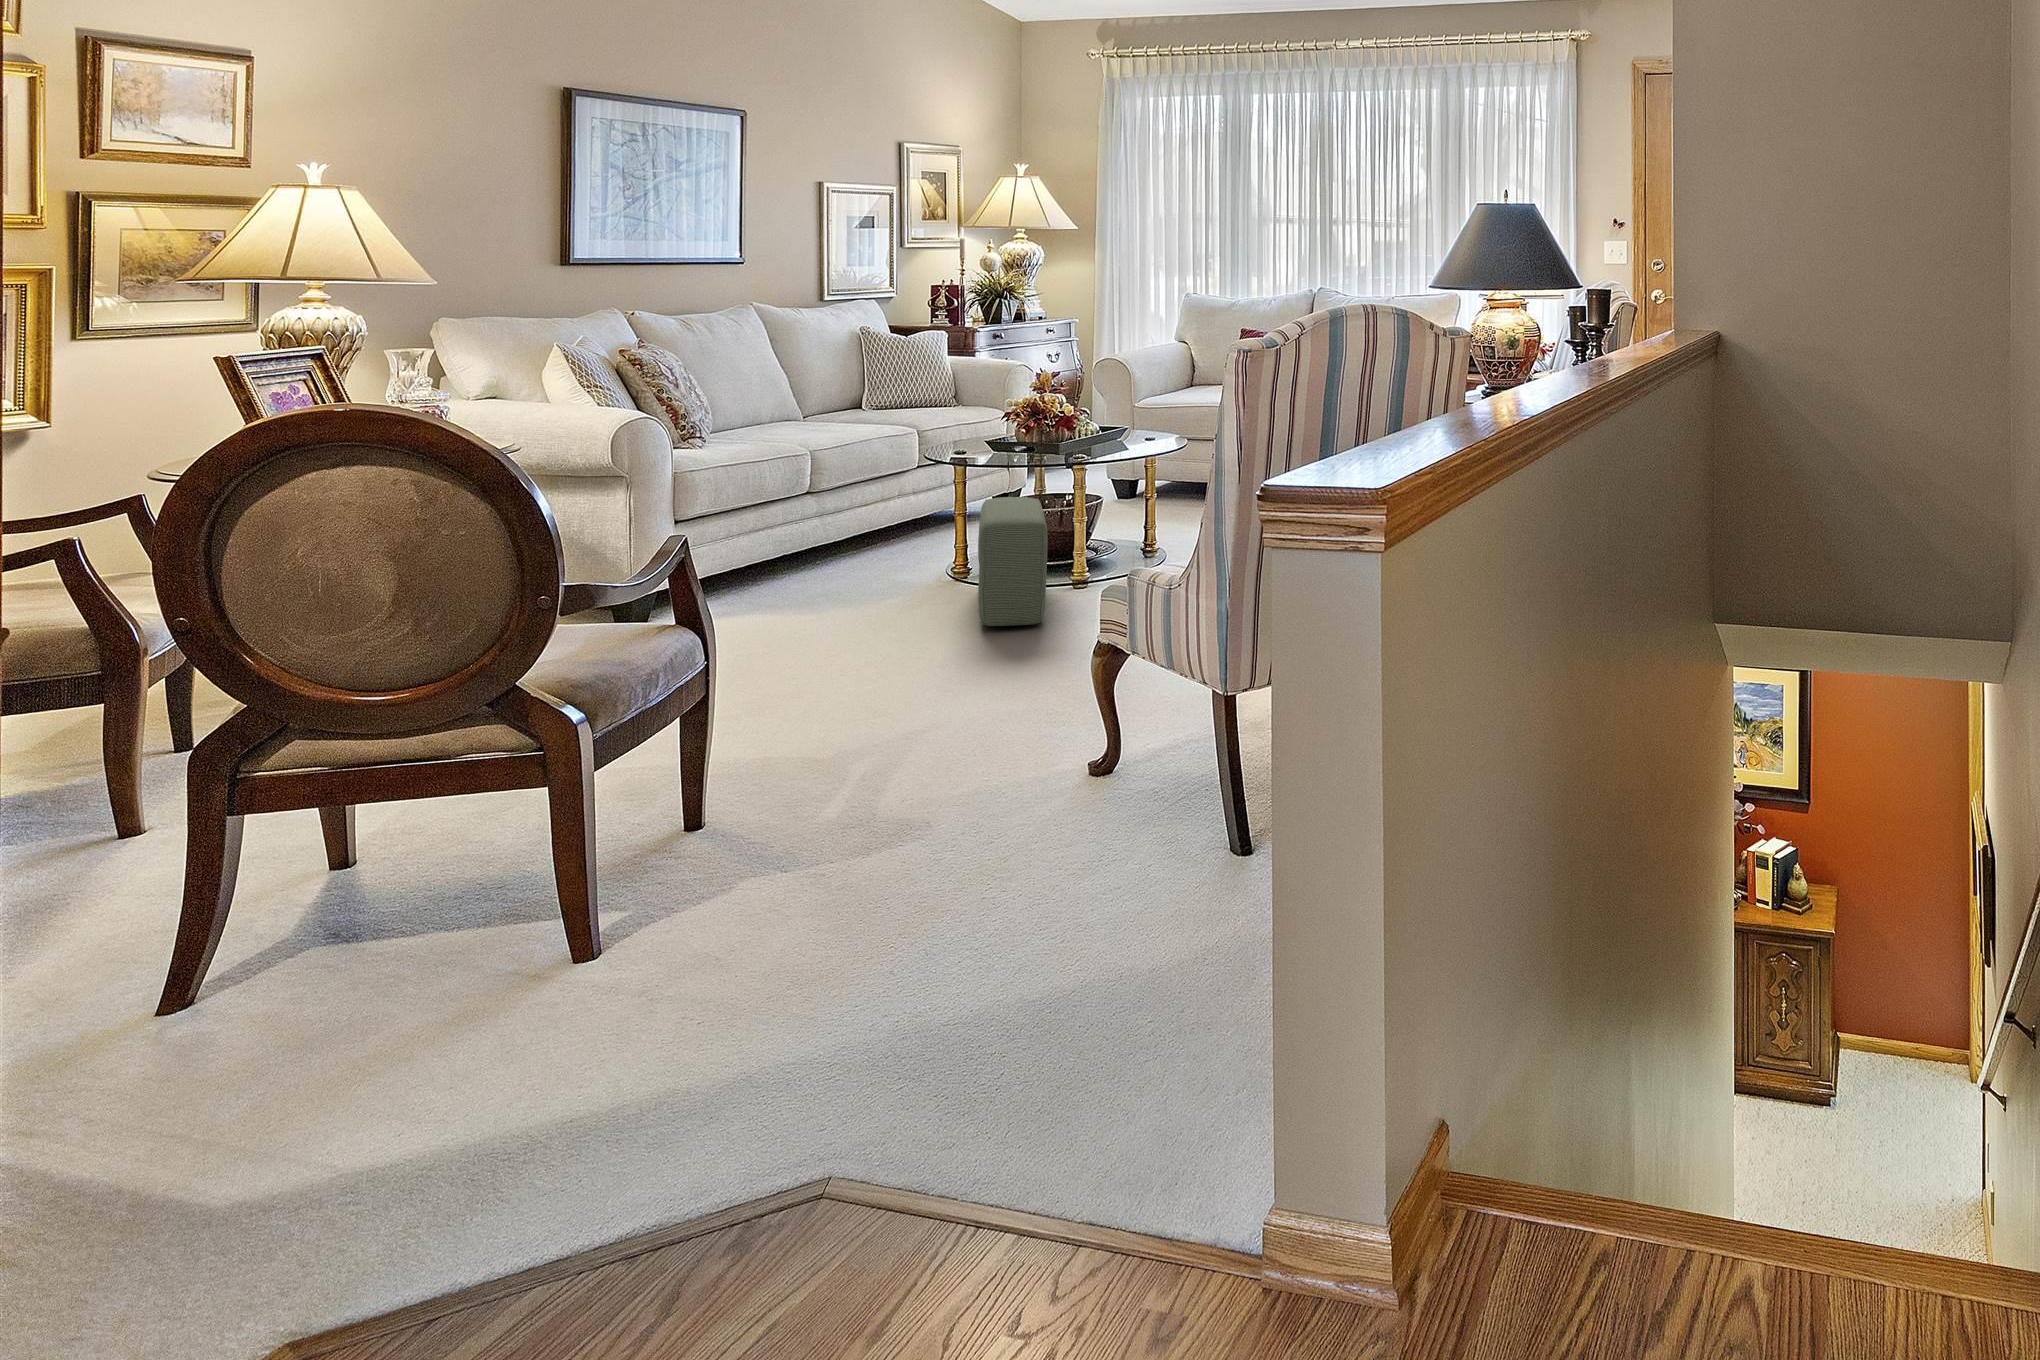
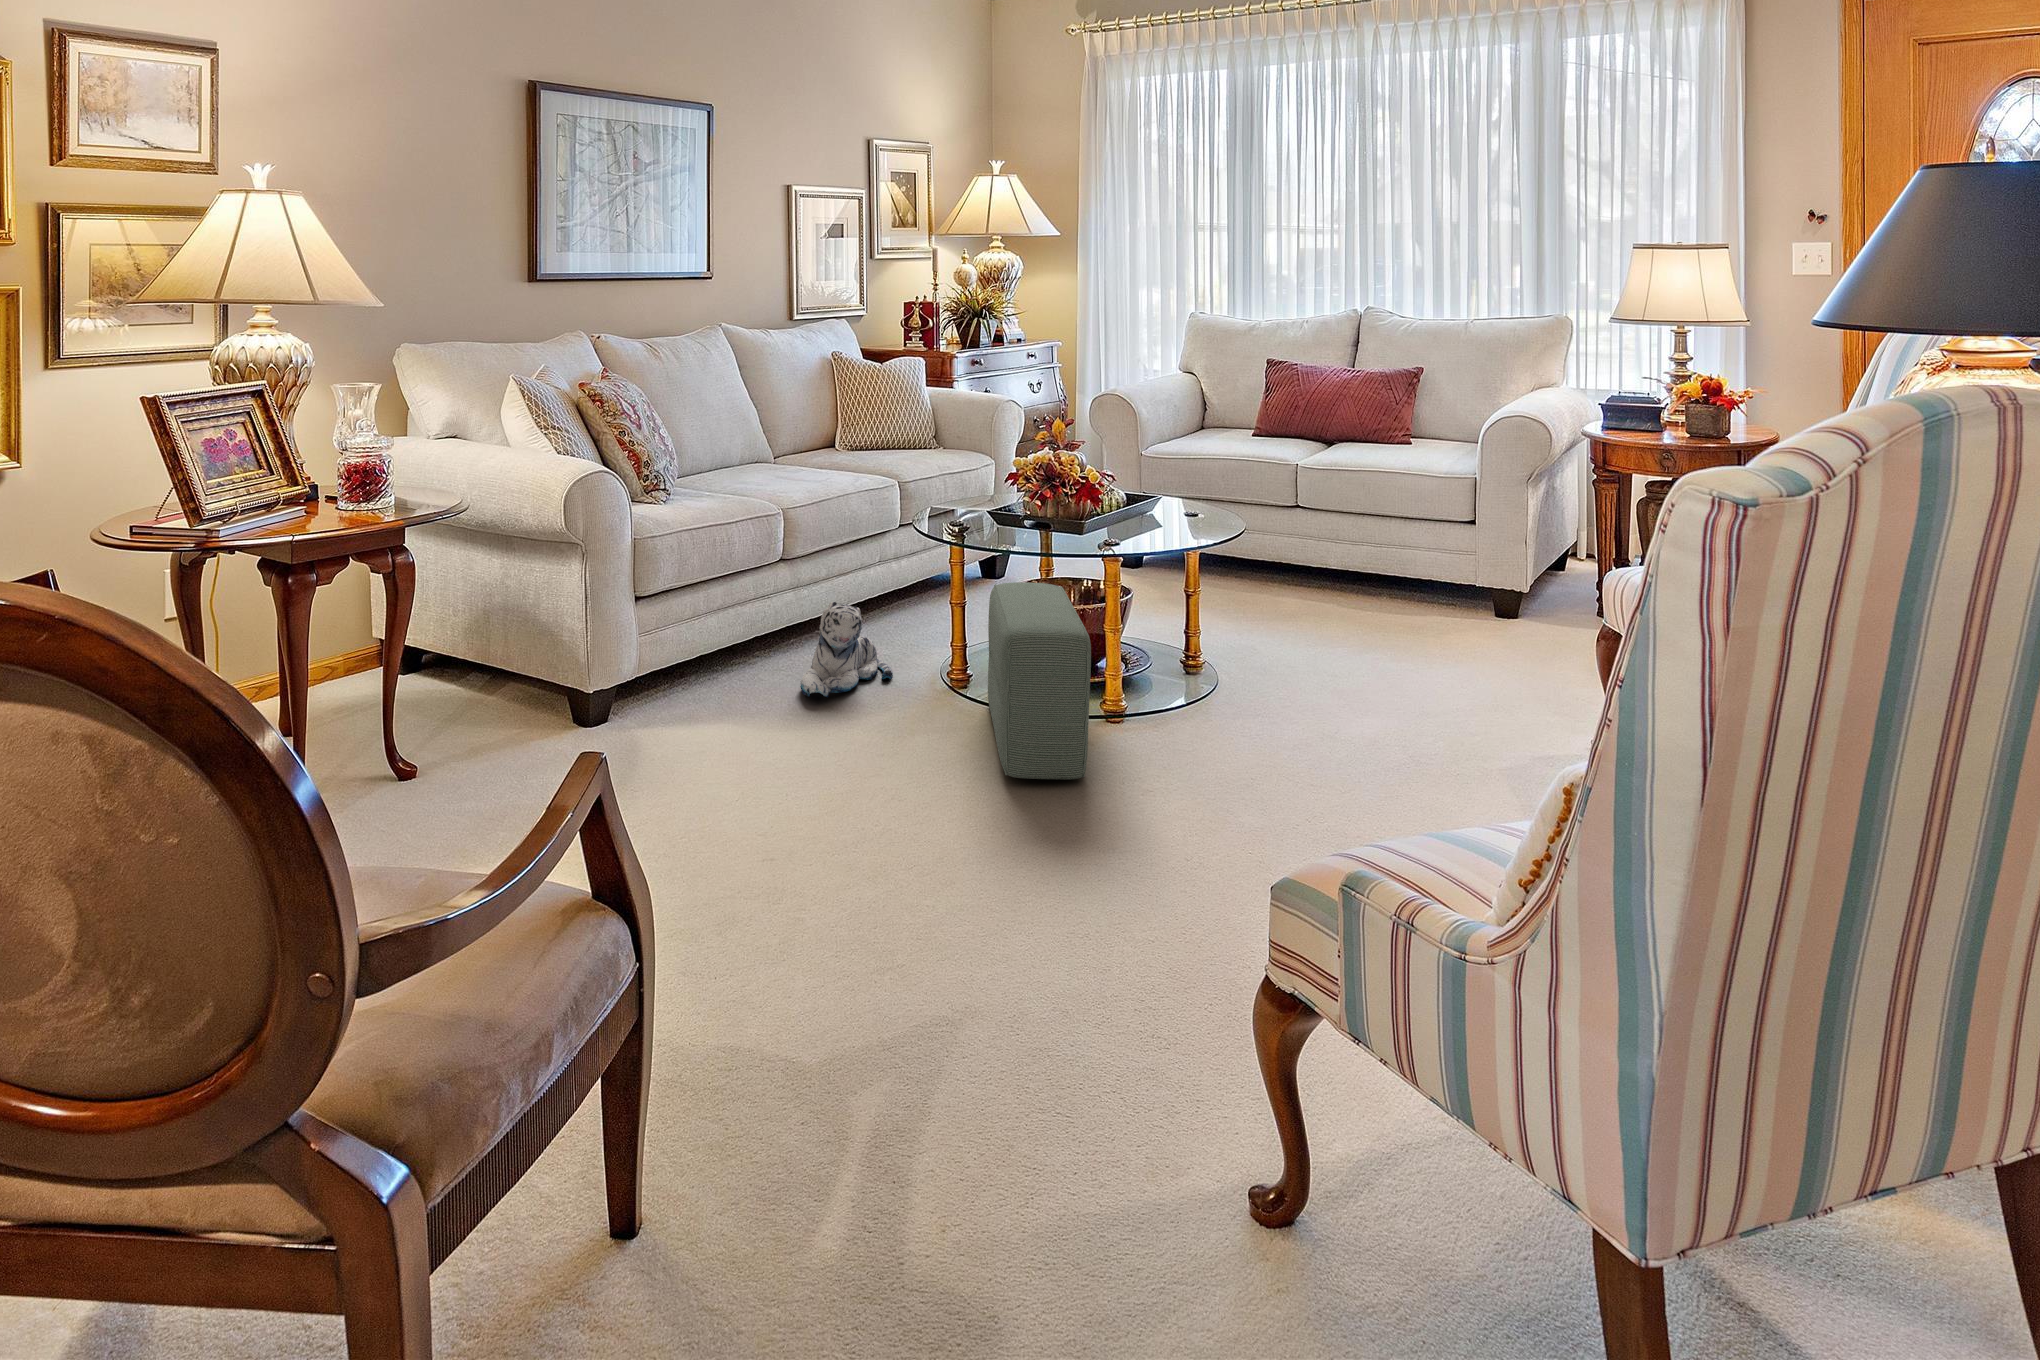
plush toy: none [825,521,907,593] -> present [800,602,893,697]

